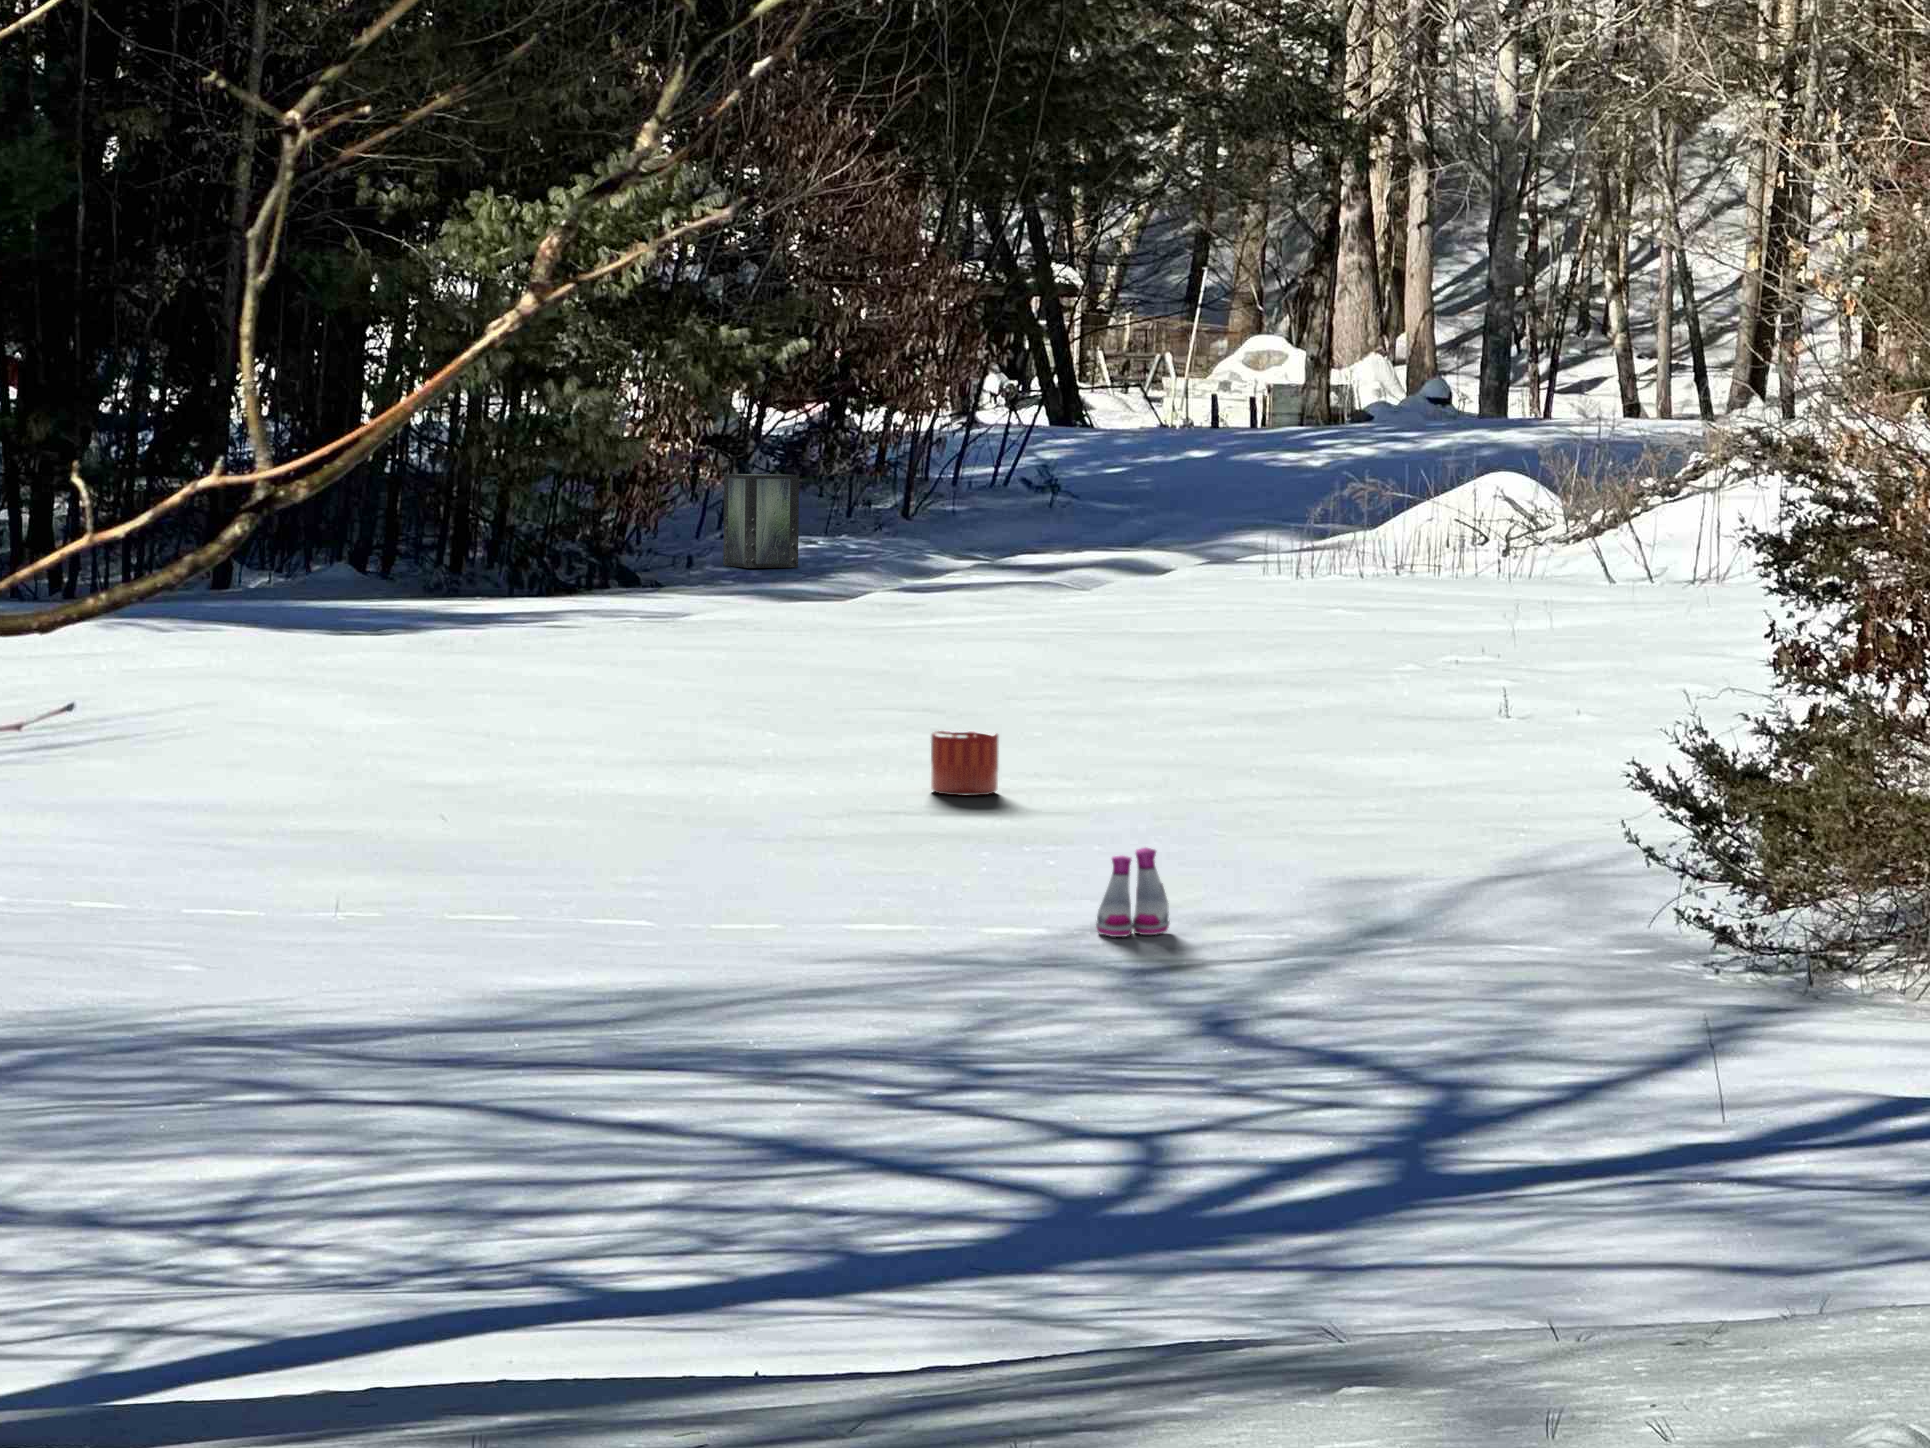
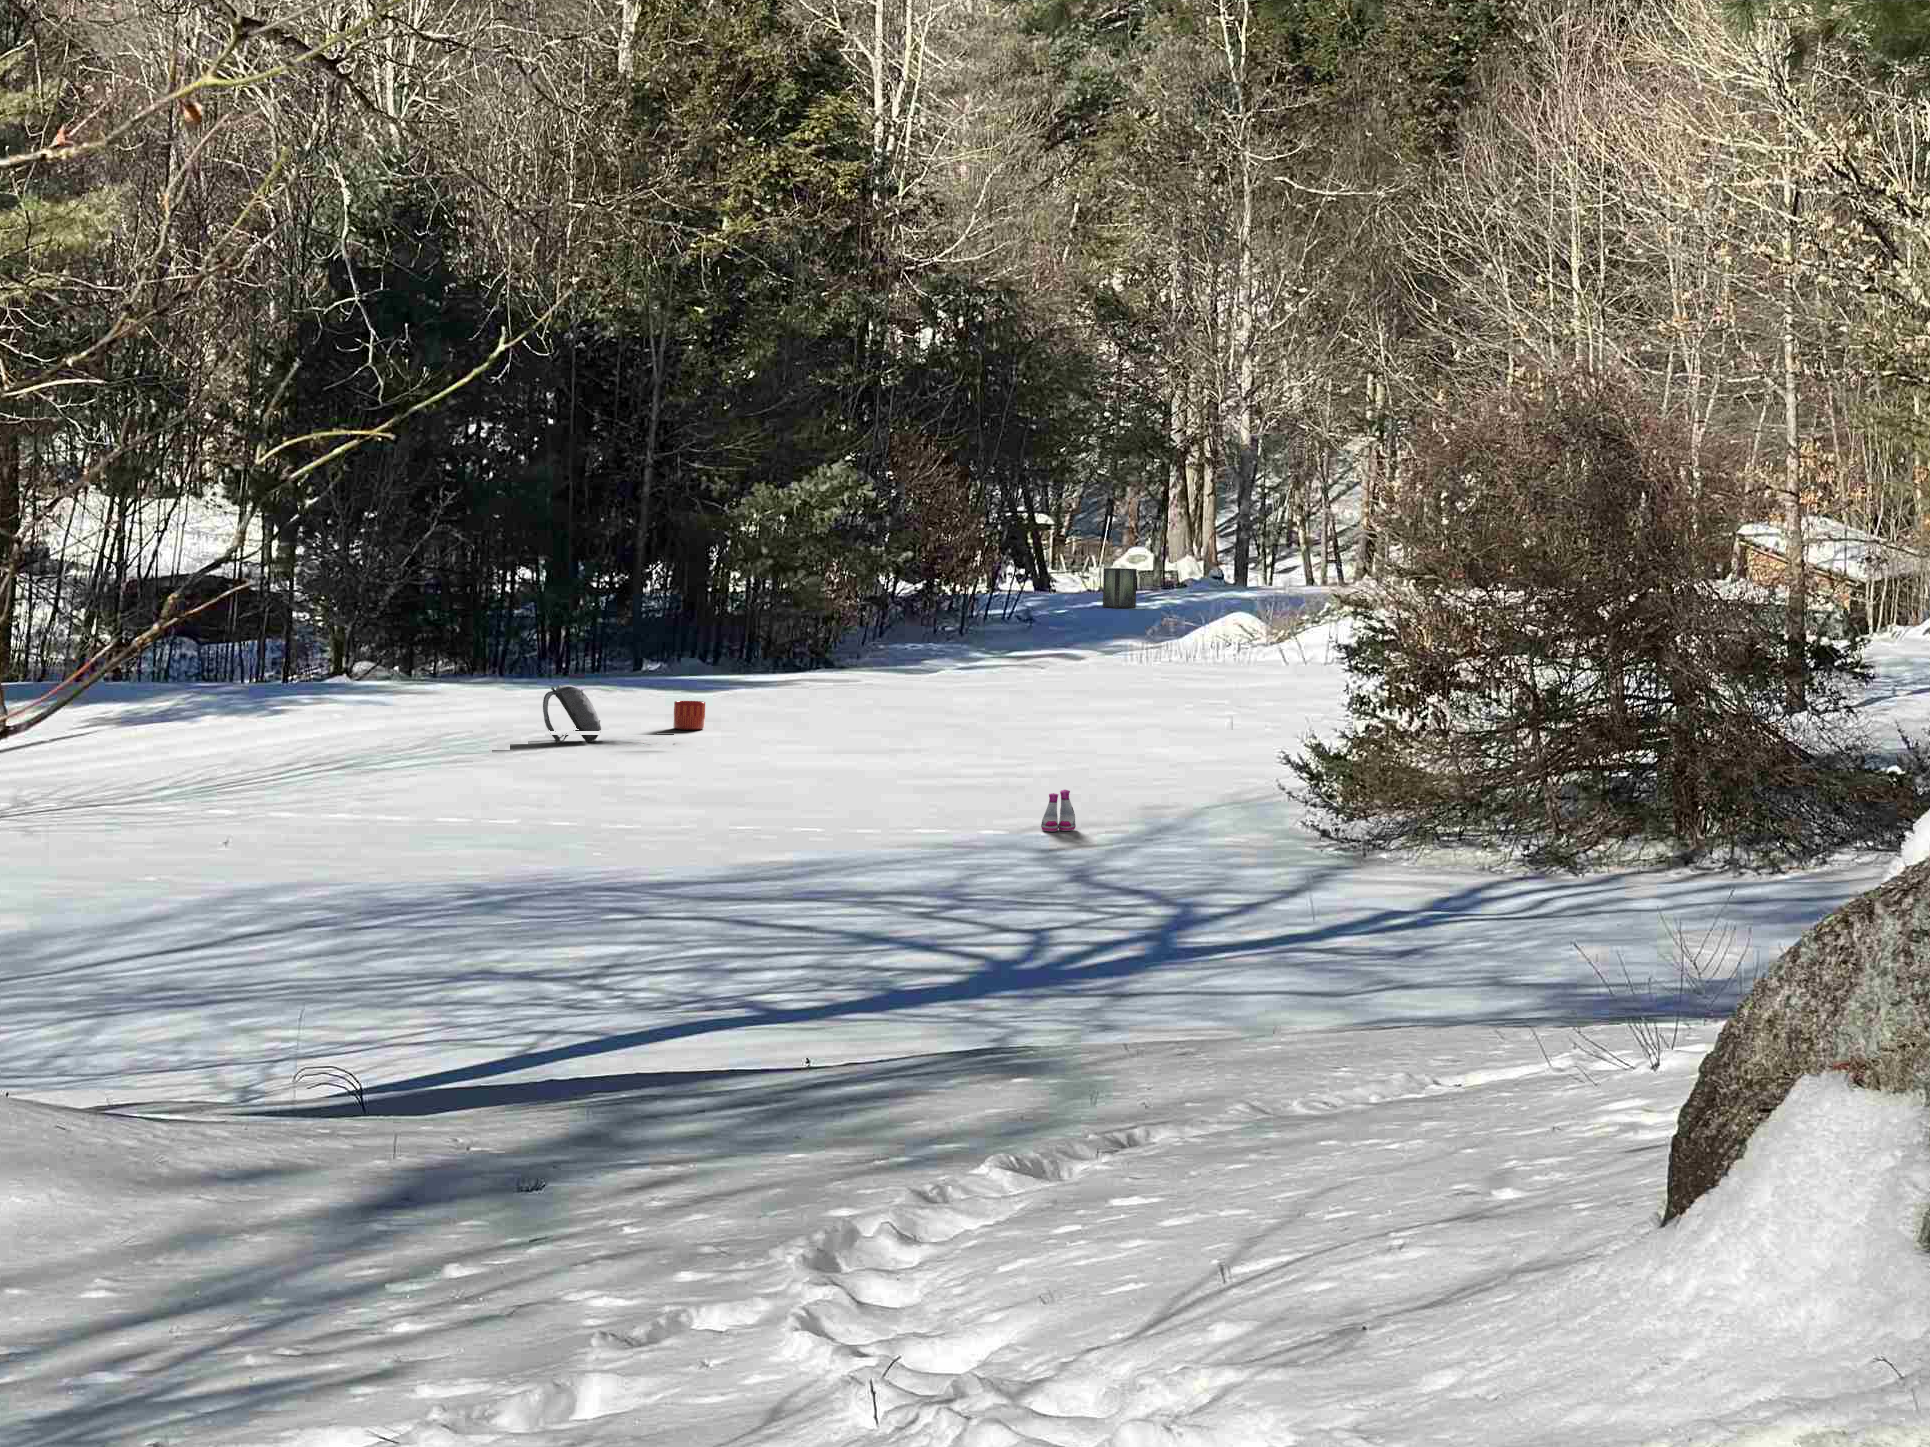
storage box: present [723,474,799,568] -> present [1103,568,1137,608]
backpack: none [108,627,222,742] -> present [543,685,601,743]
planter: present [931,730,999,796] -> present [673,701,705,730]

